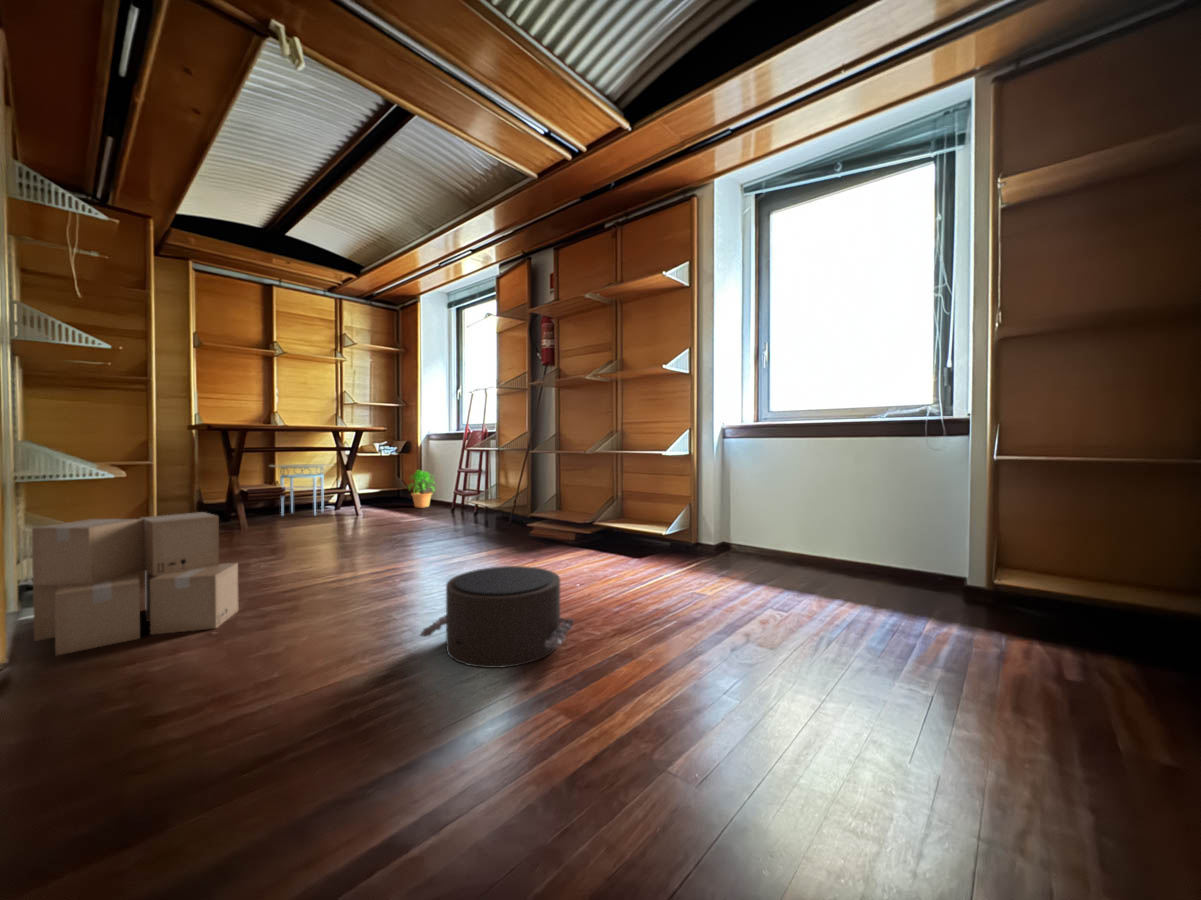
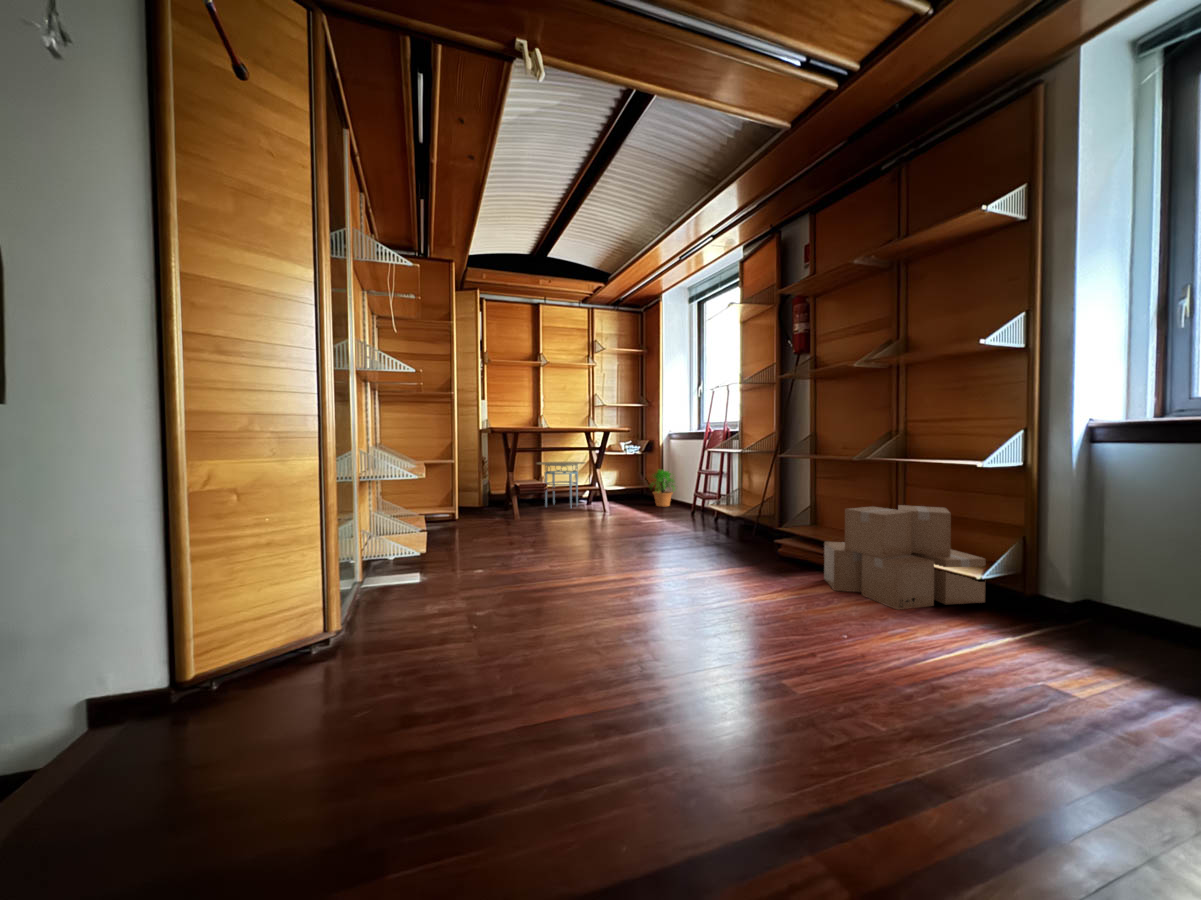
cardboard box: present [32,512,238,655] -> present [824,505,986,610]
pouf: present [420,566,573,668] -> none [644,610,849,764]

